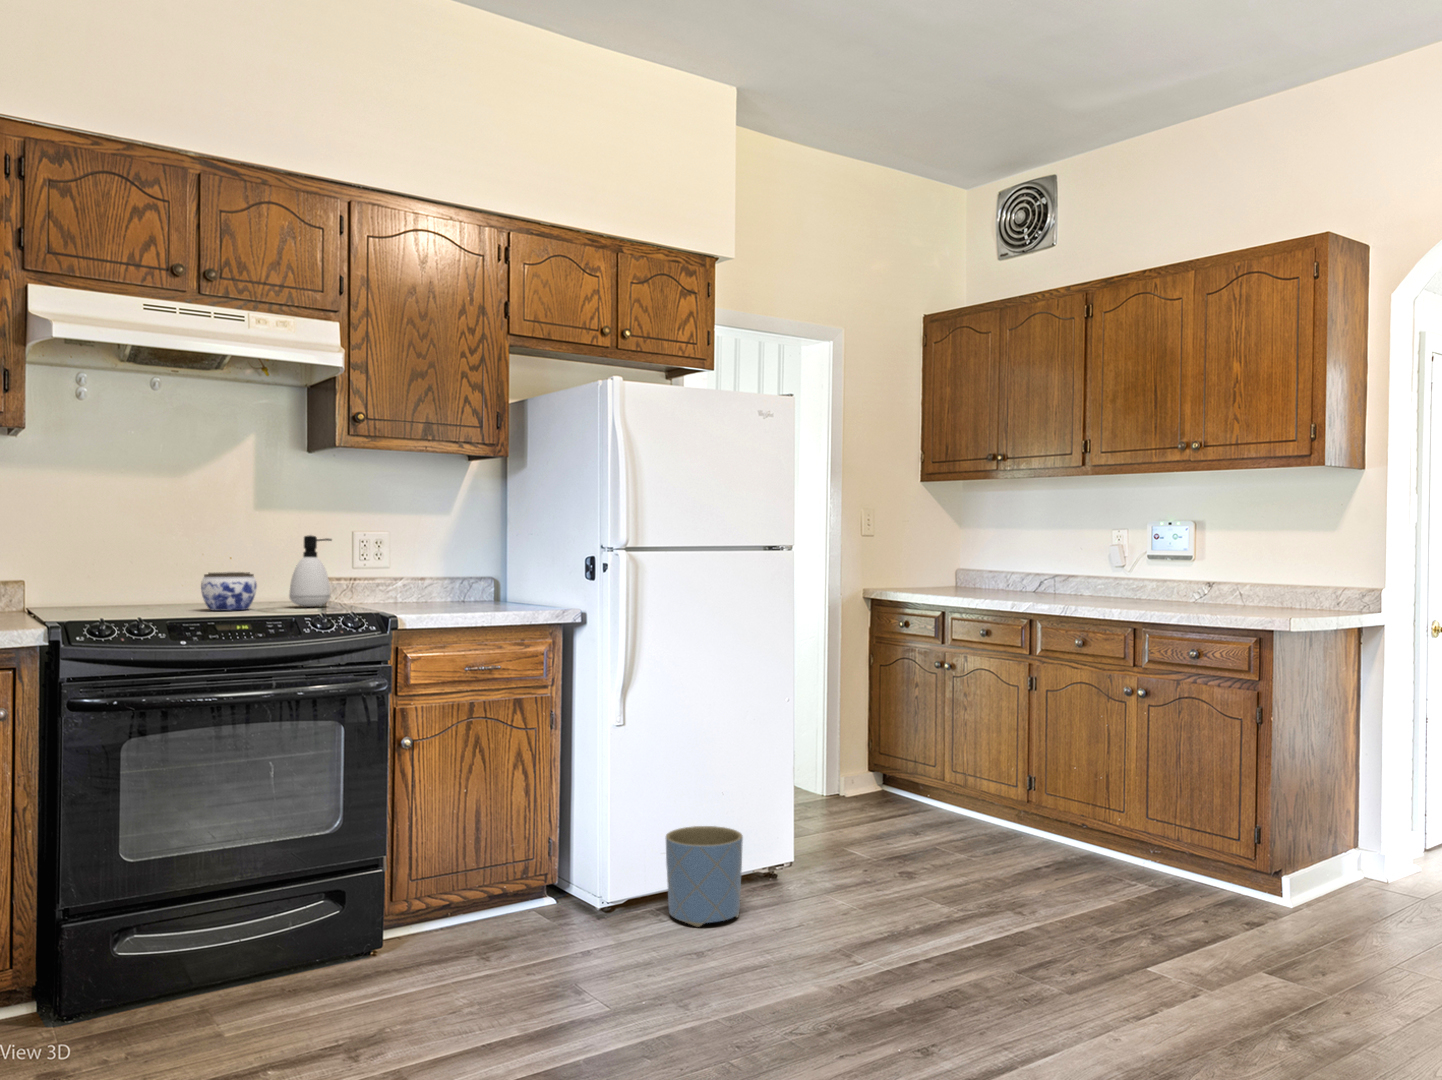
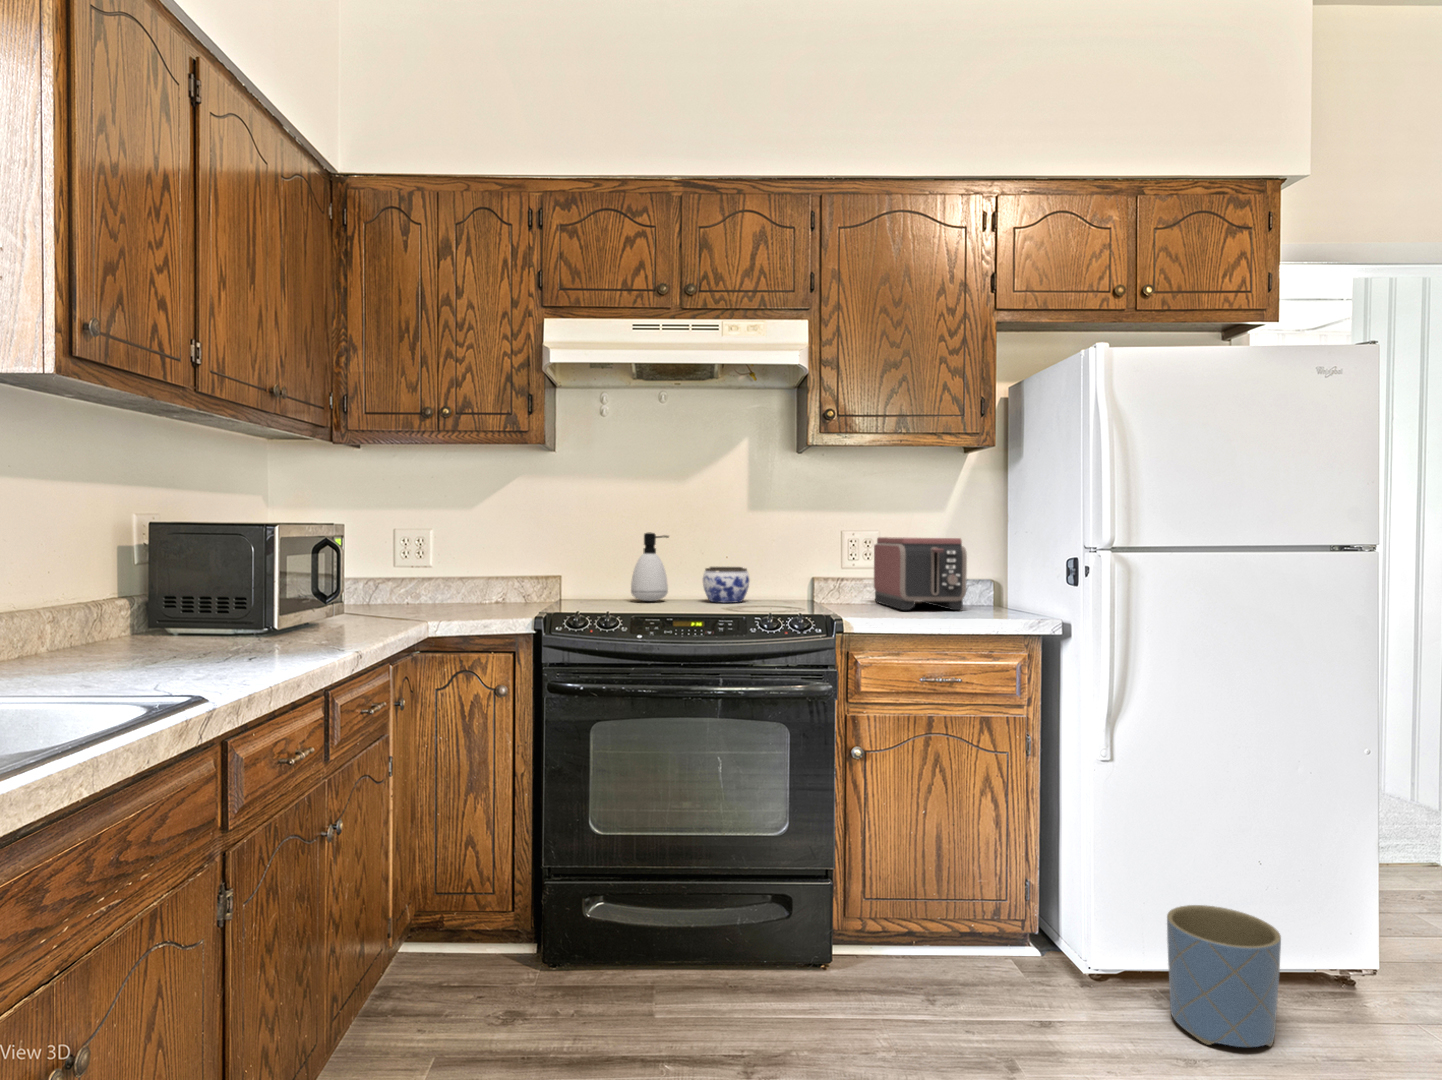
soap dispenser: present [289,535,332,607] -> present [631,532,669,601]
toaster: none [389,539,489,608] -> present [874,537,967,610]

